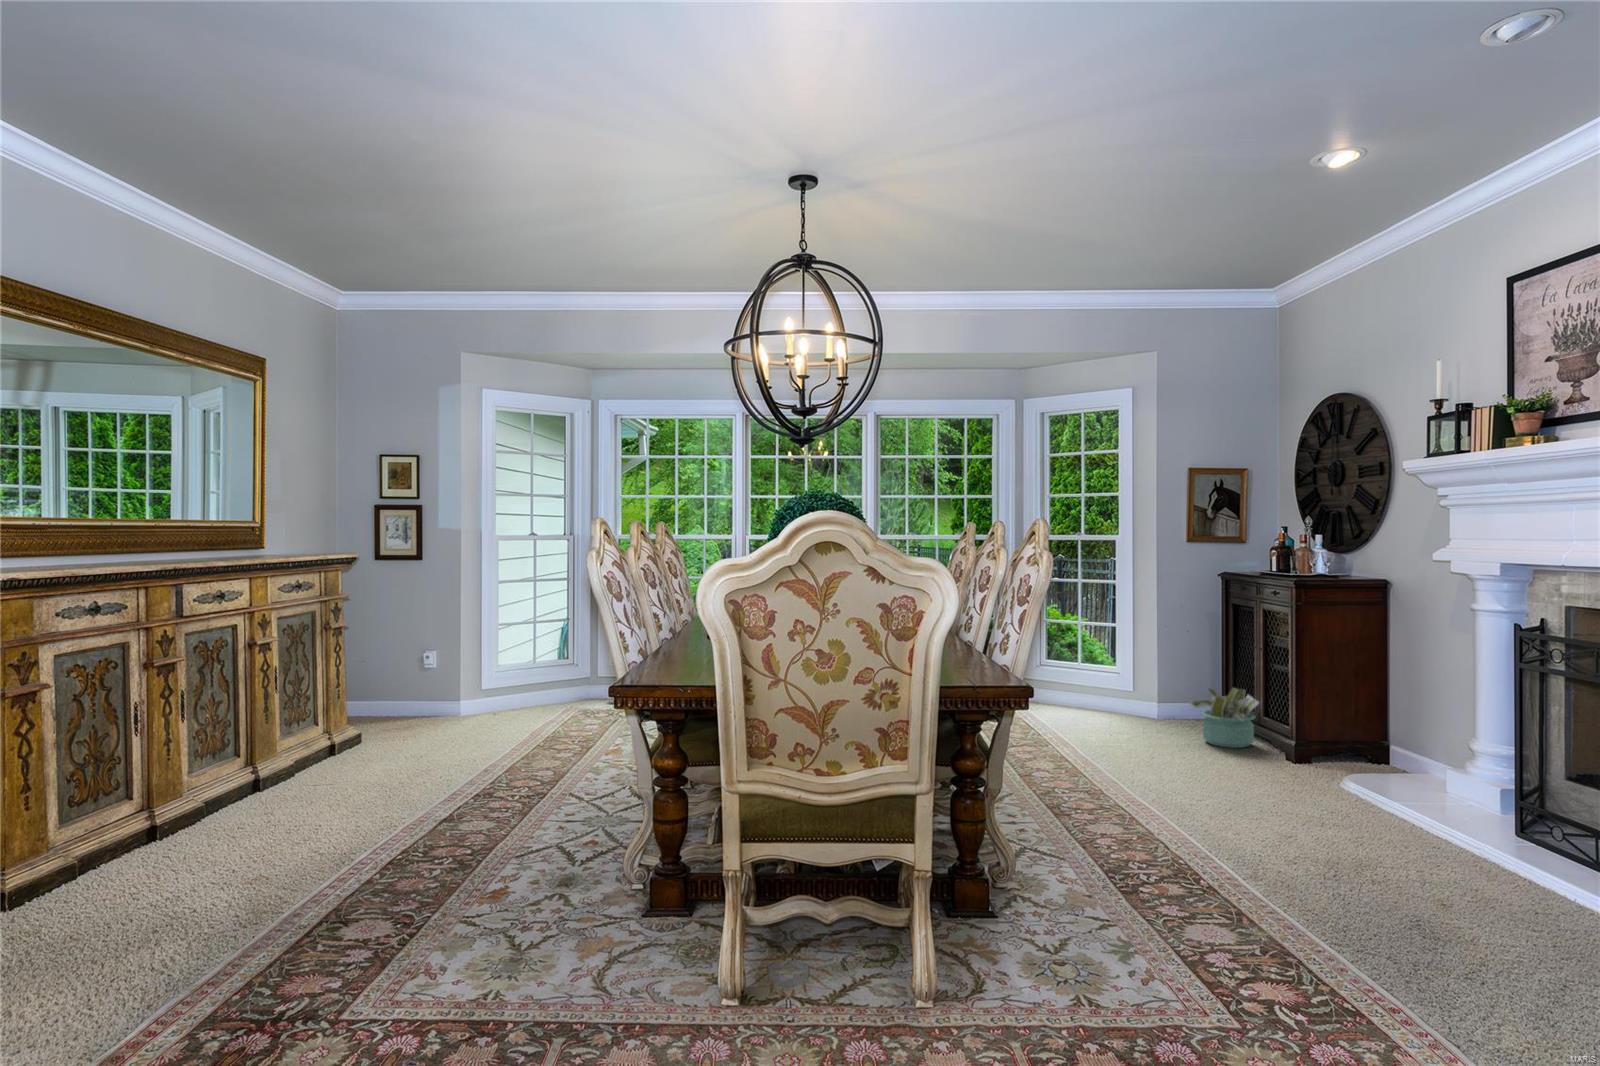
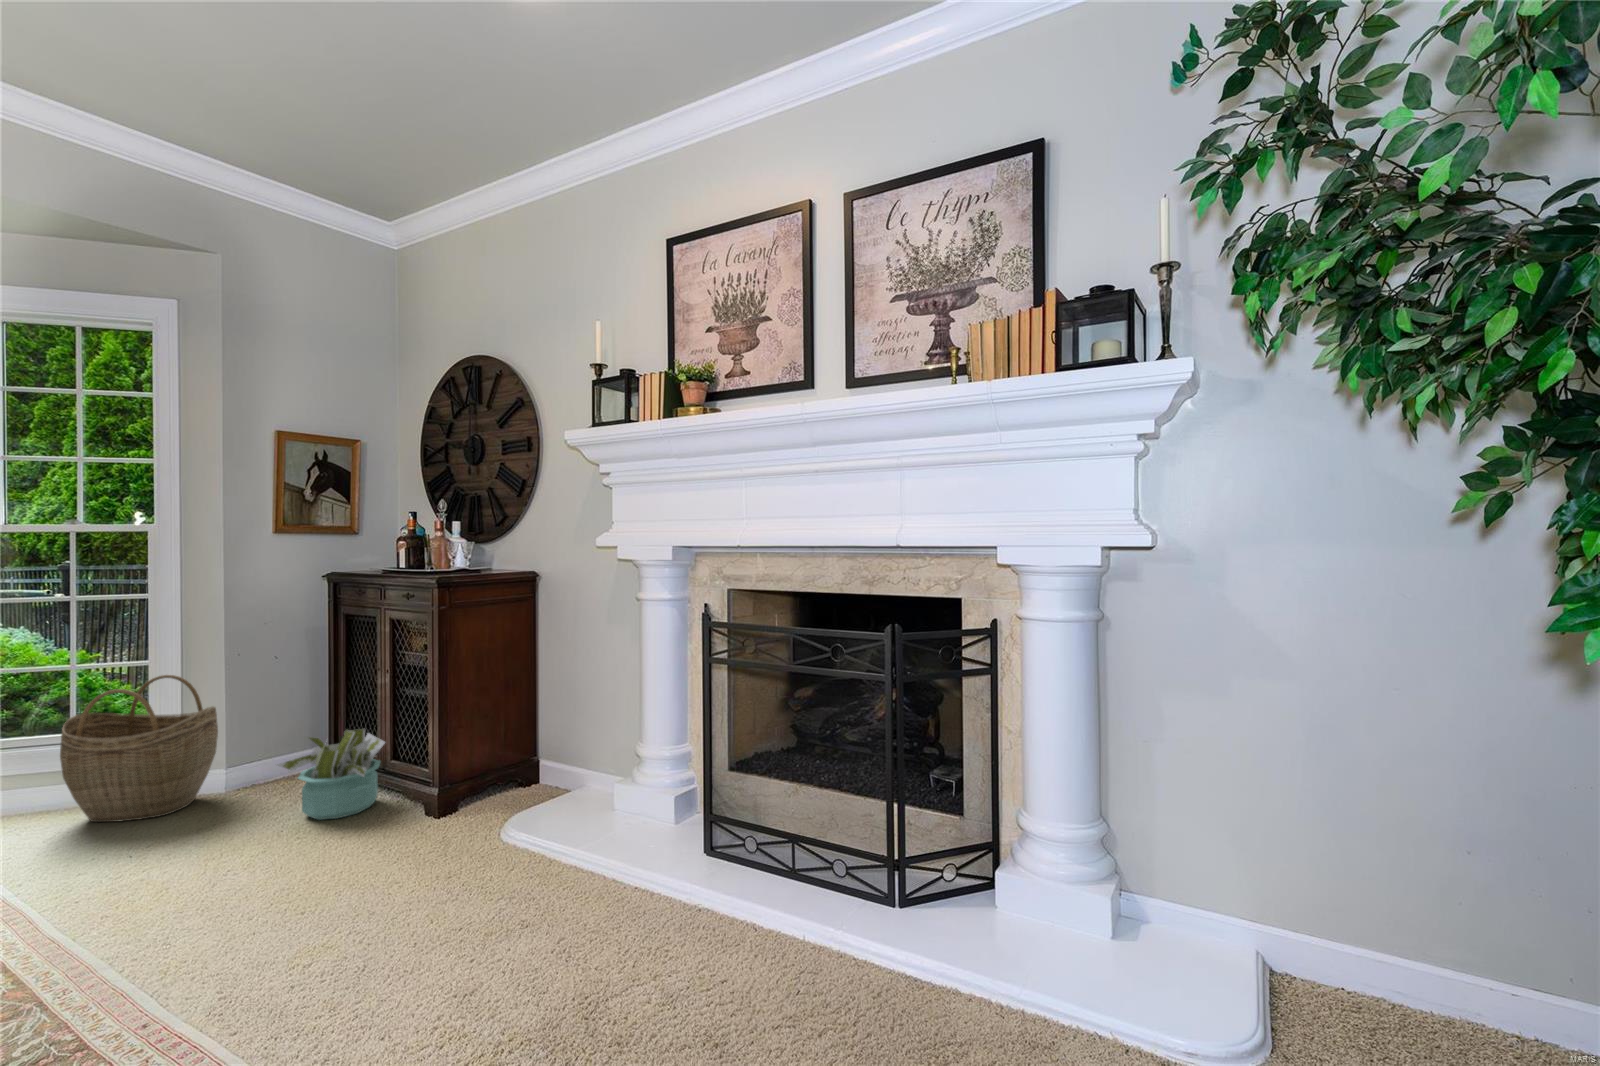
woven basket: none [1076,634,1153,722] -> present [60,675,218,822]

